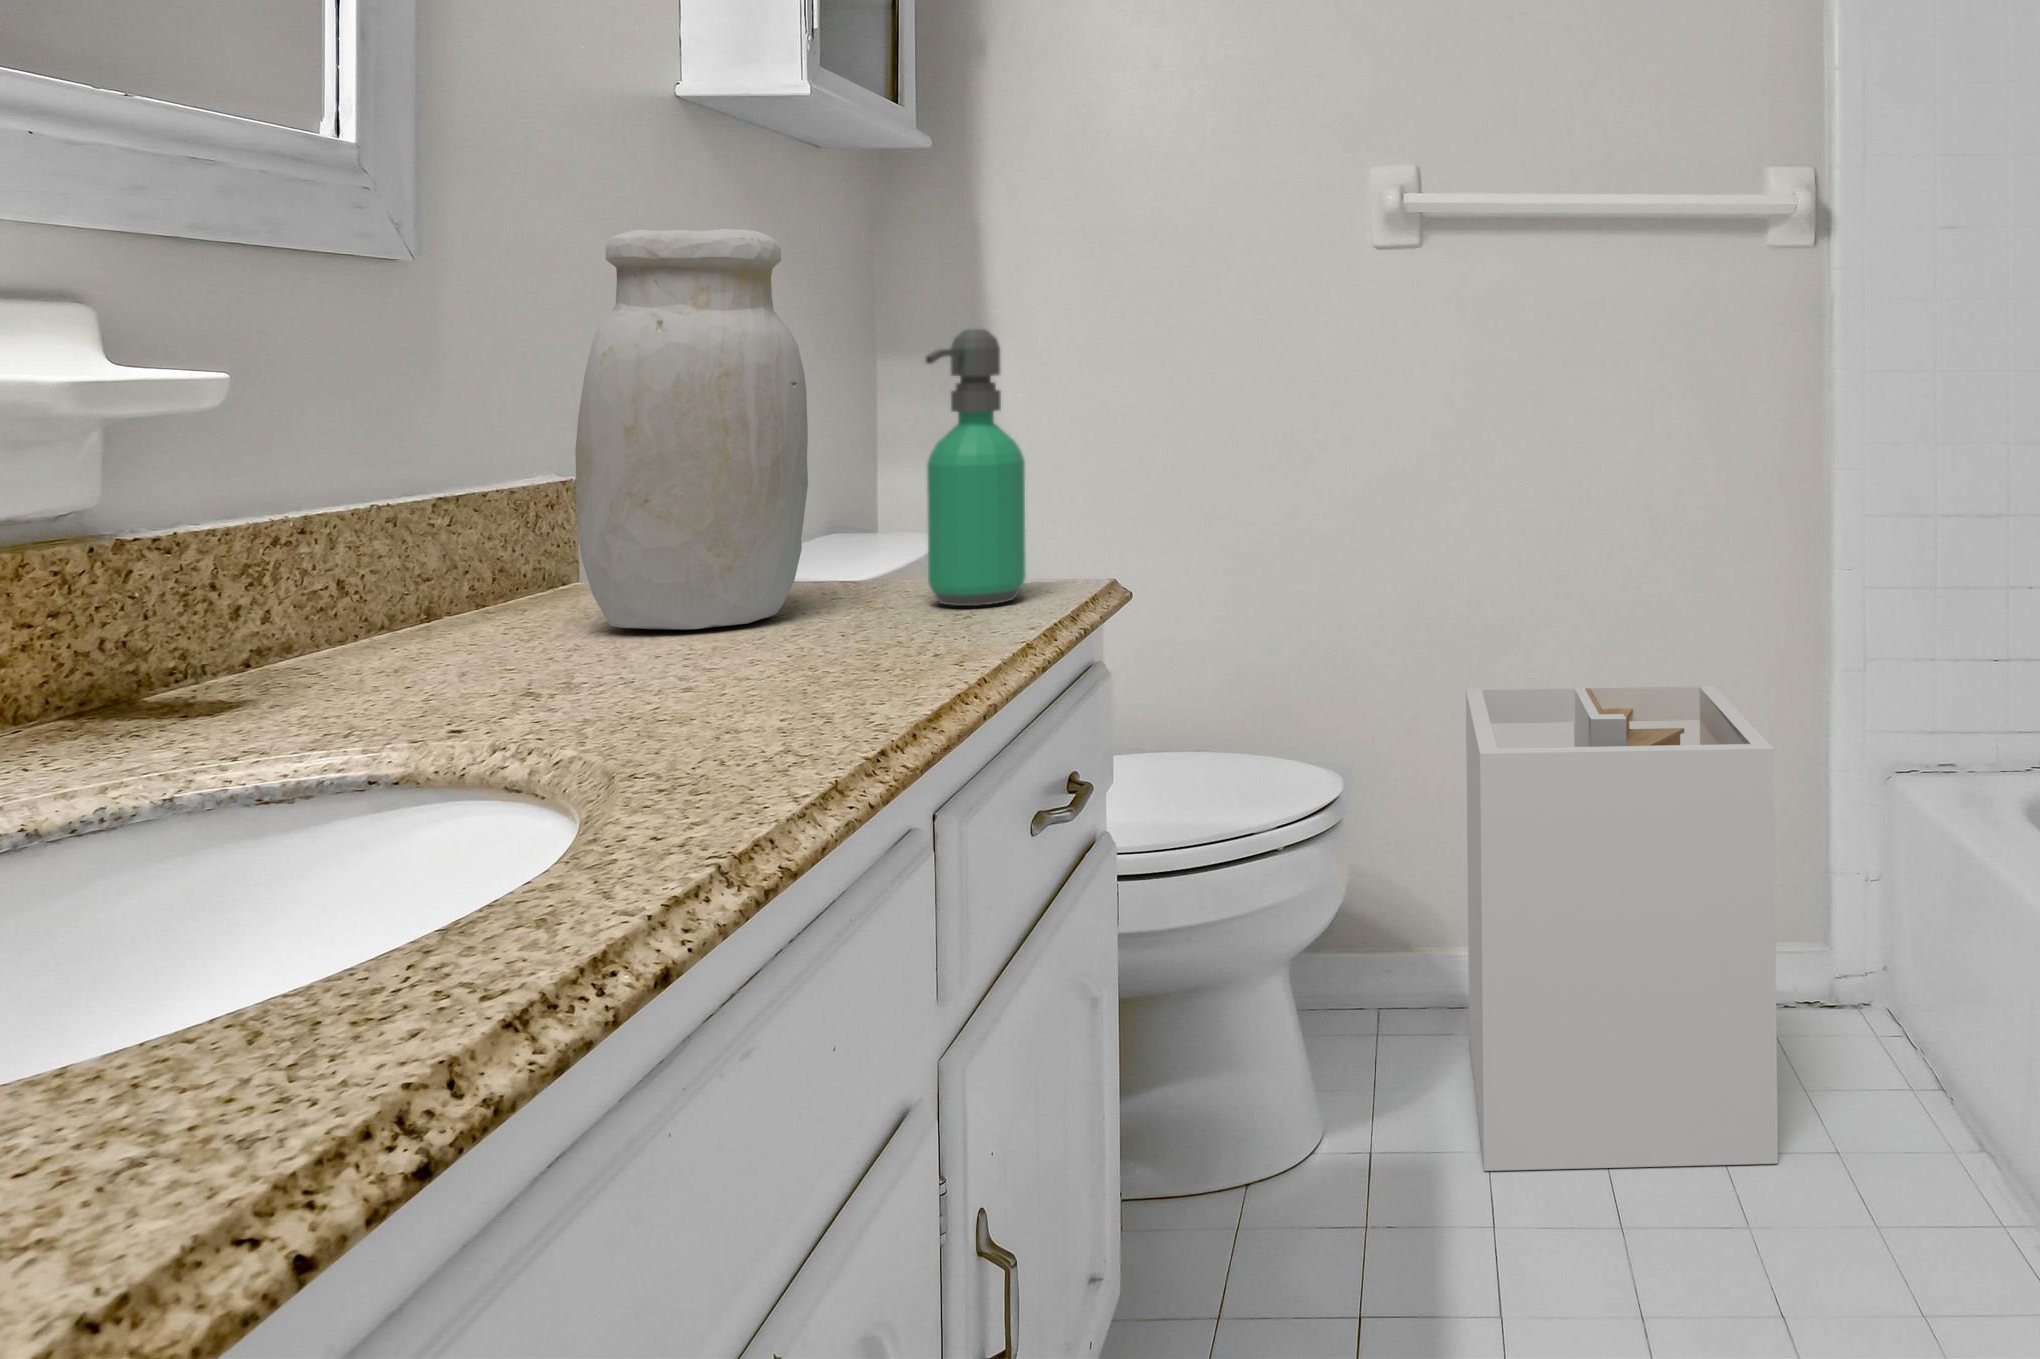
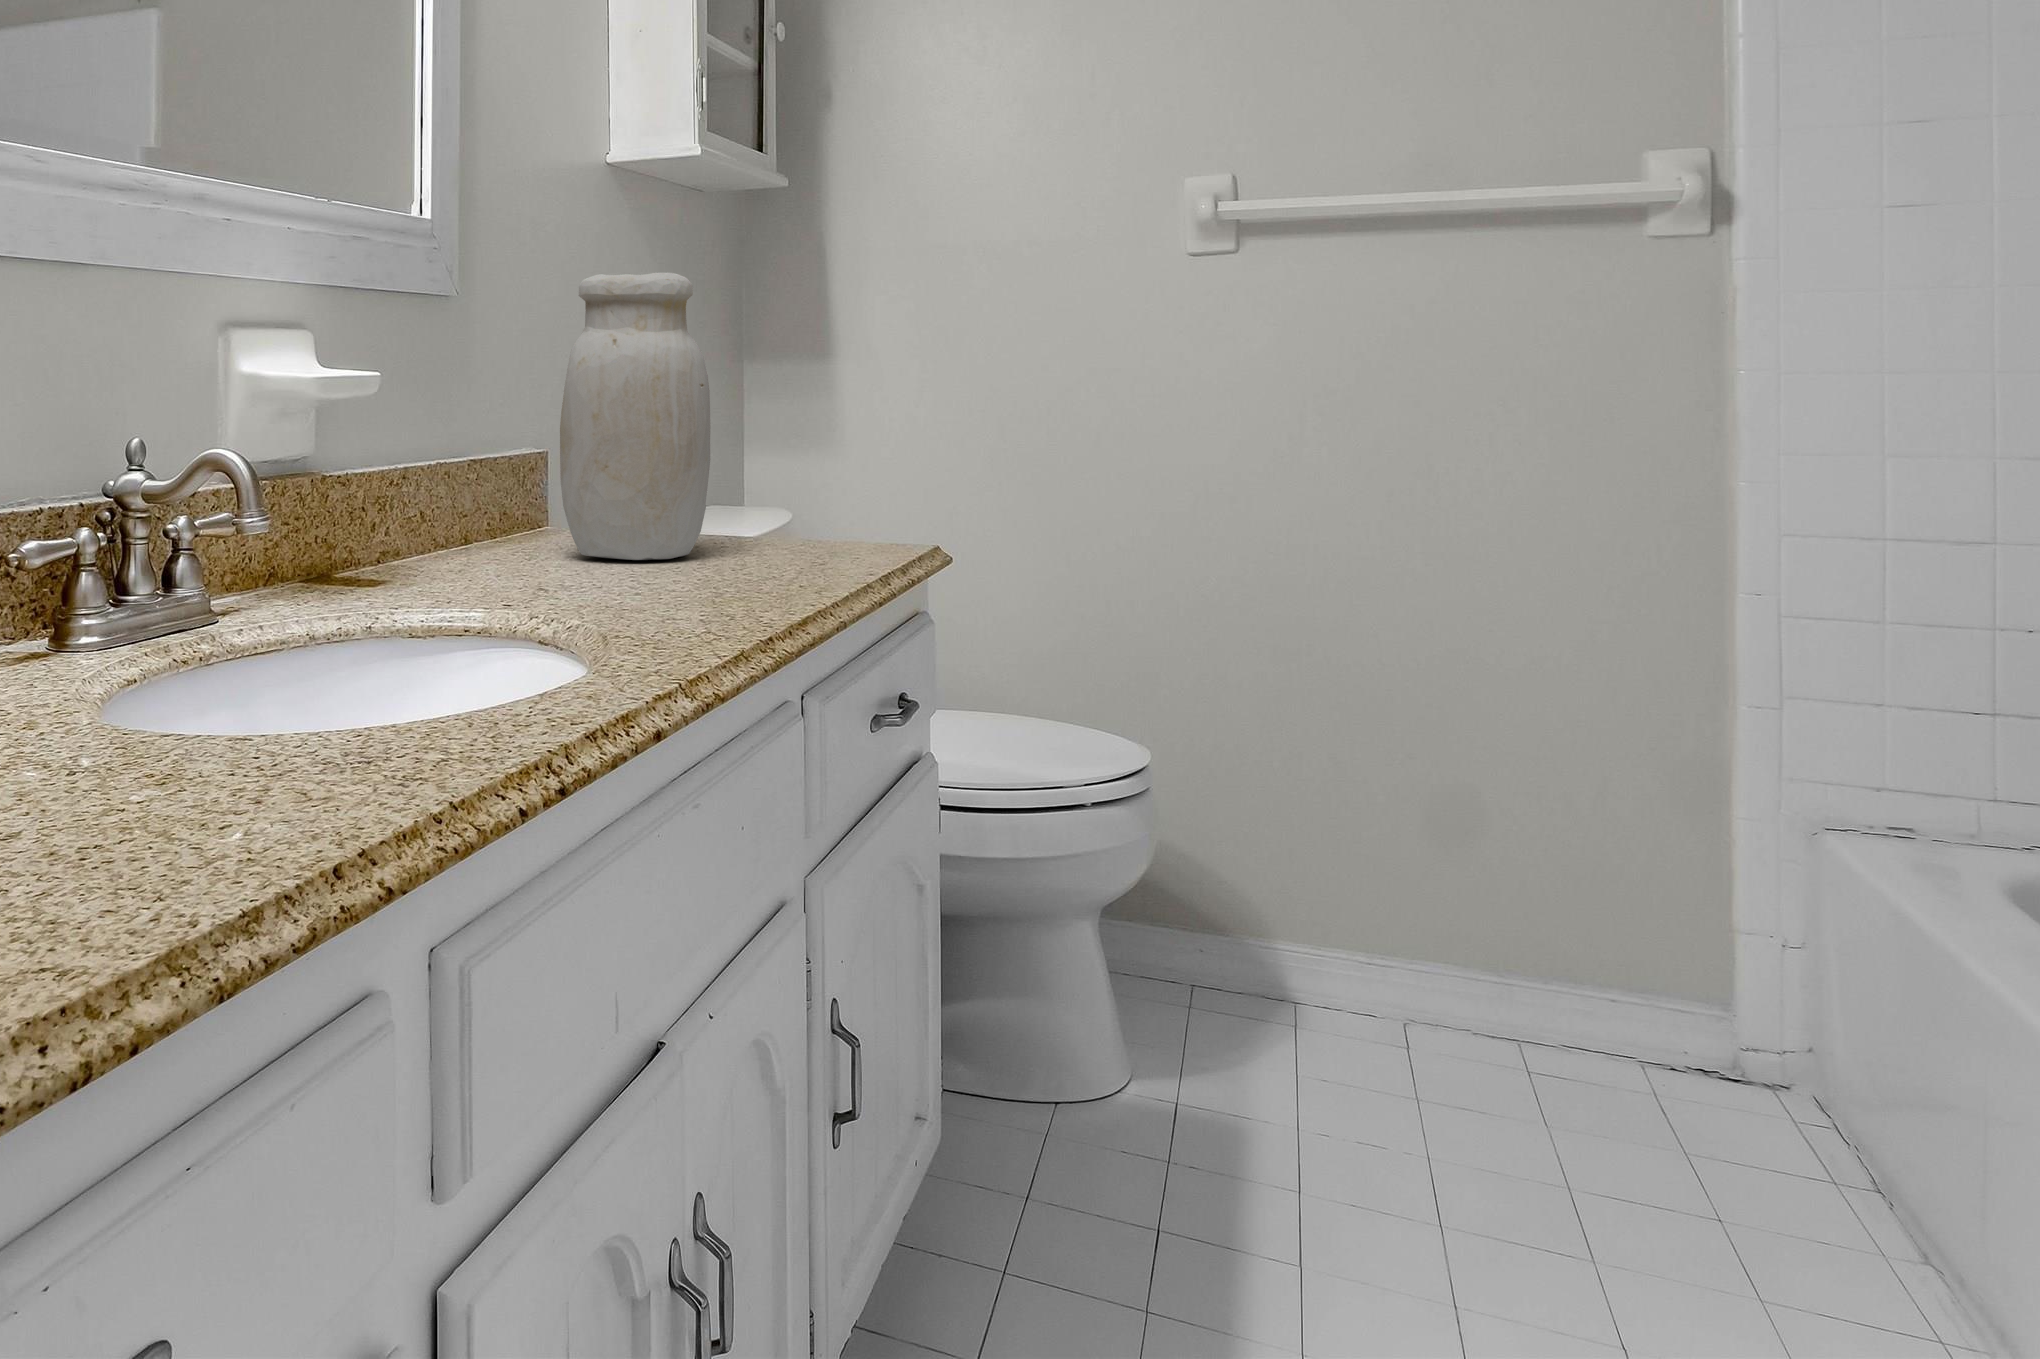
soap dispenser: present [926,329,1026,606] -> none [794,345,867,558]
laundry hamper: present [1466,686,1778,1171] -> none [1273,683,1600,1179]

